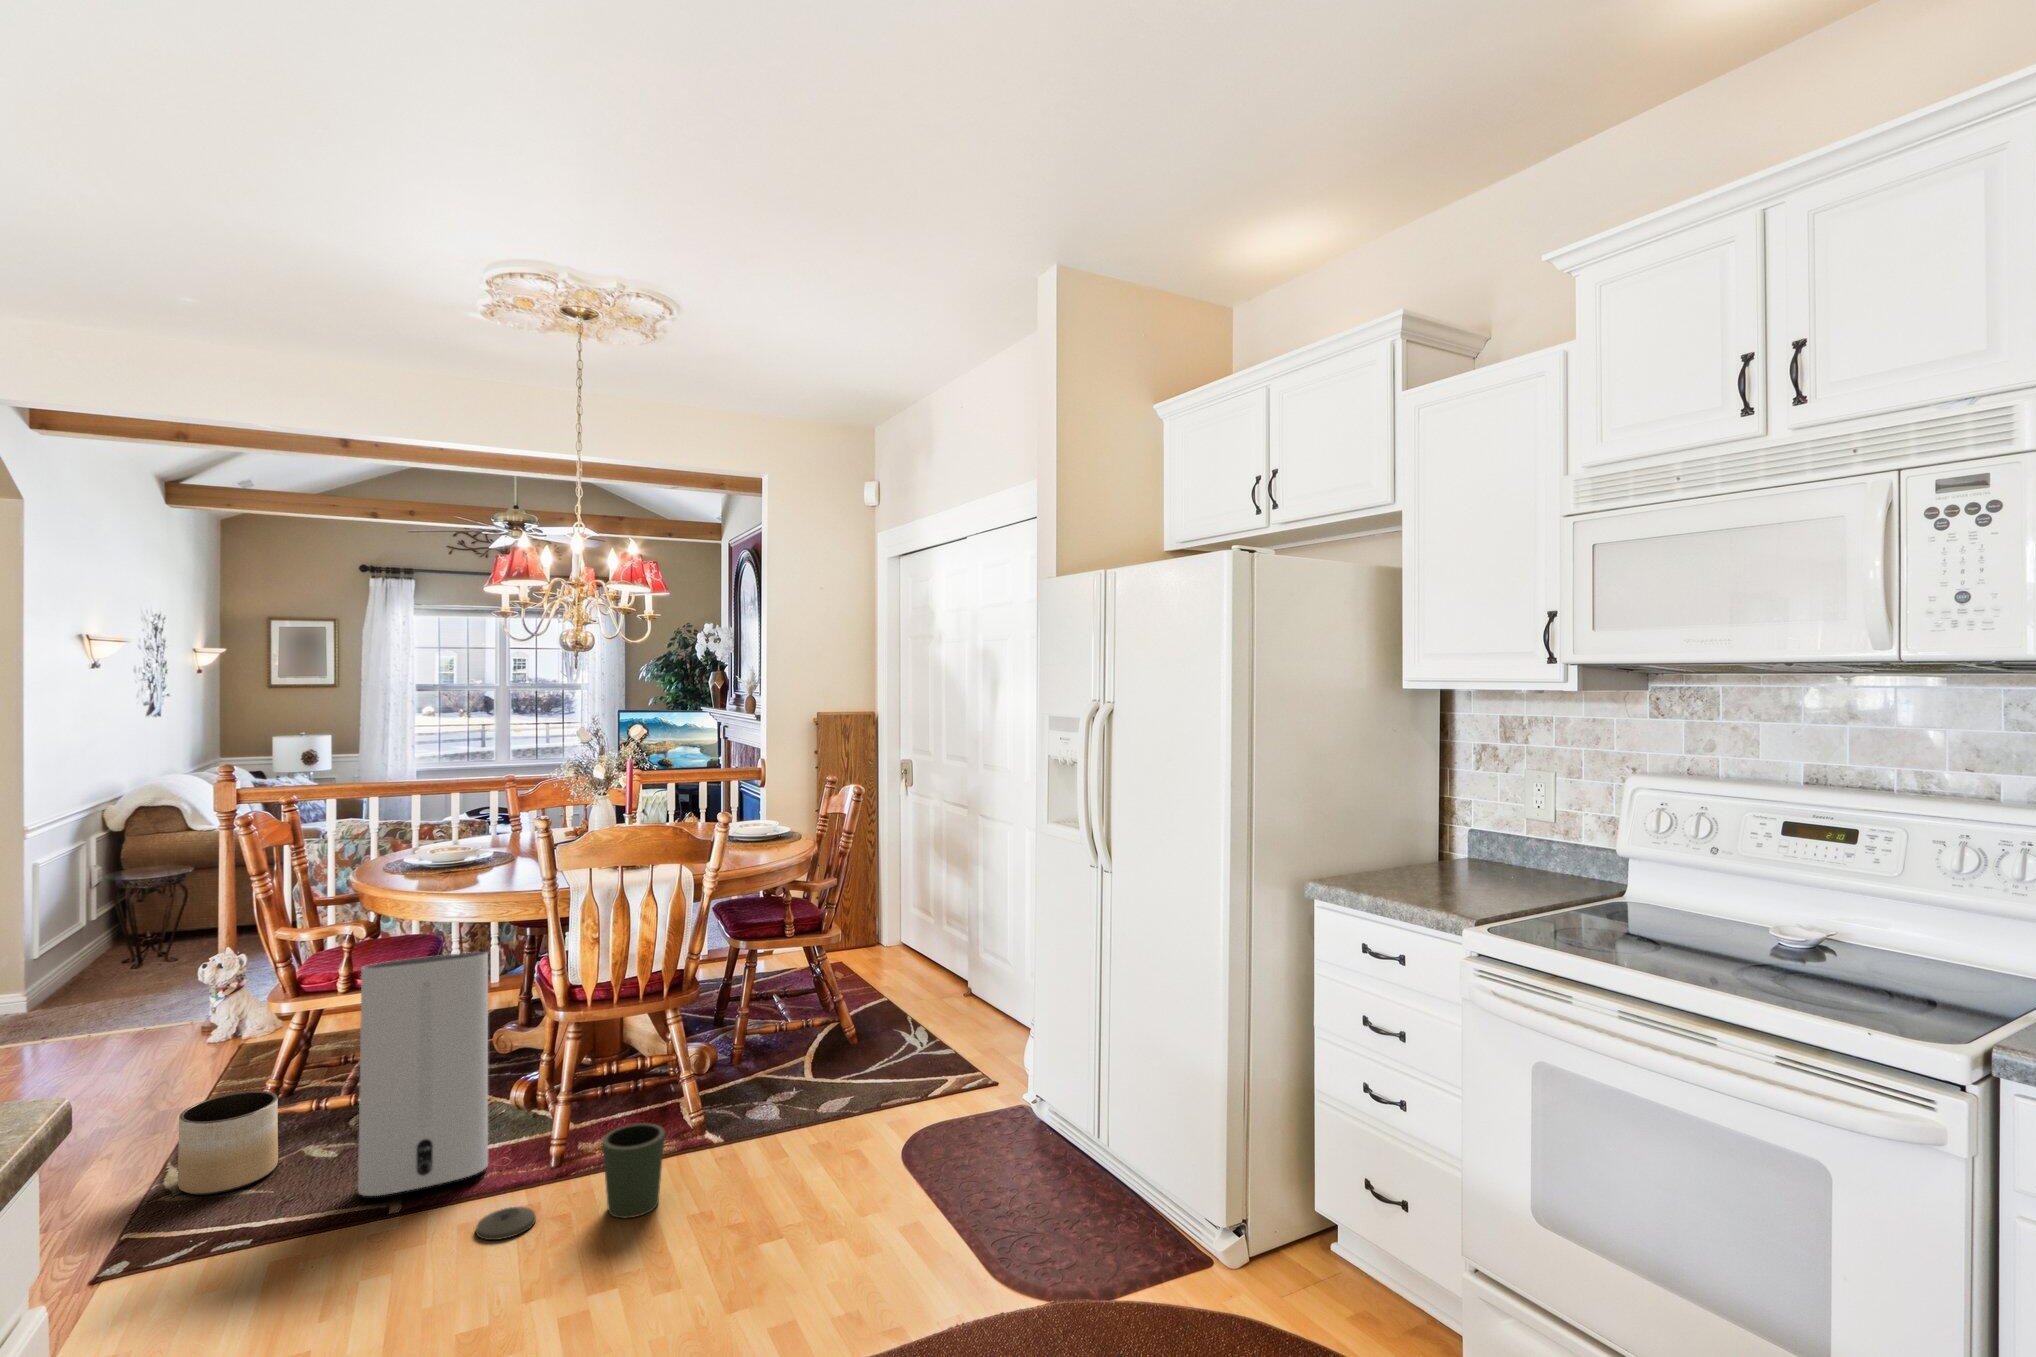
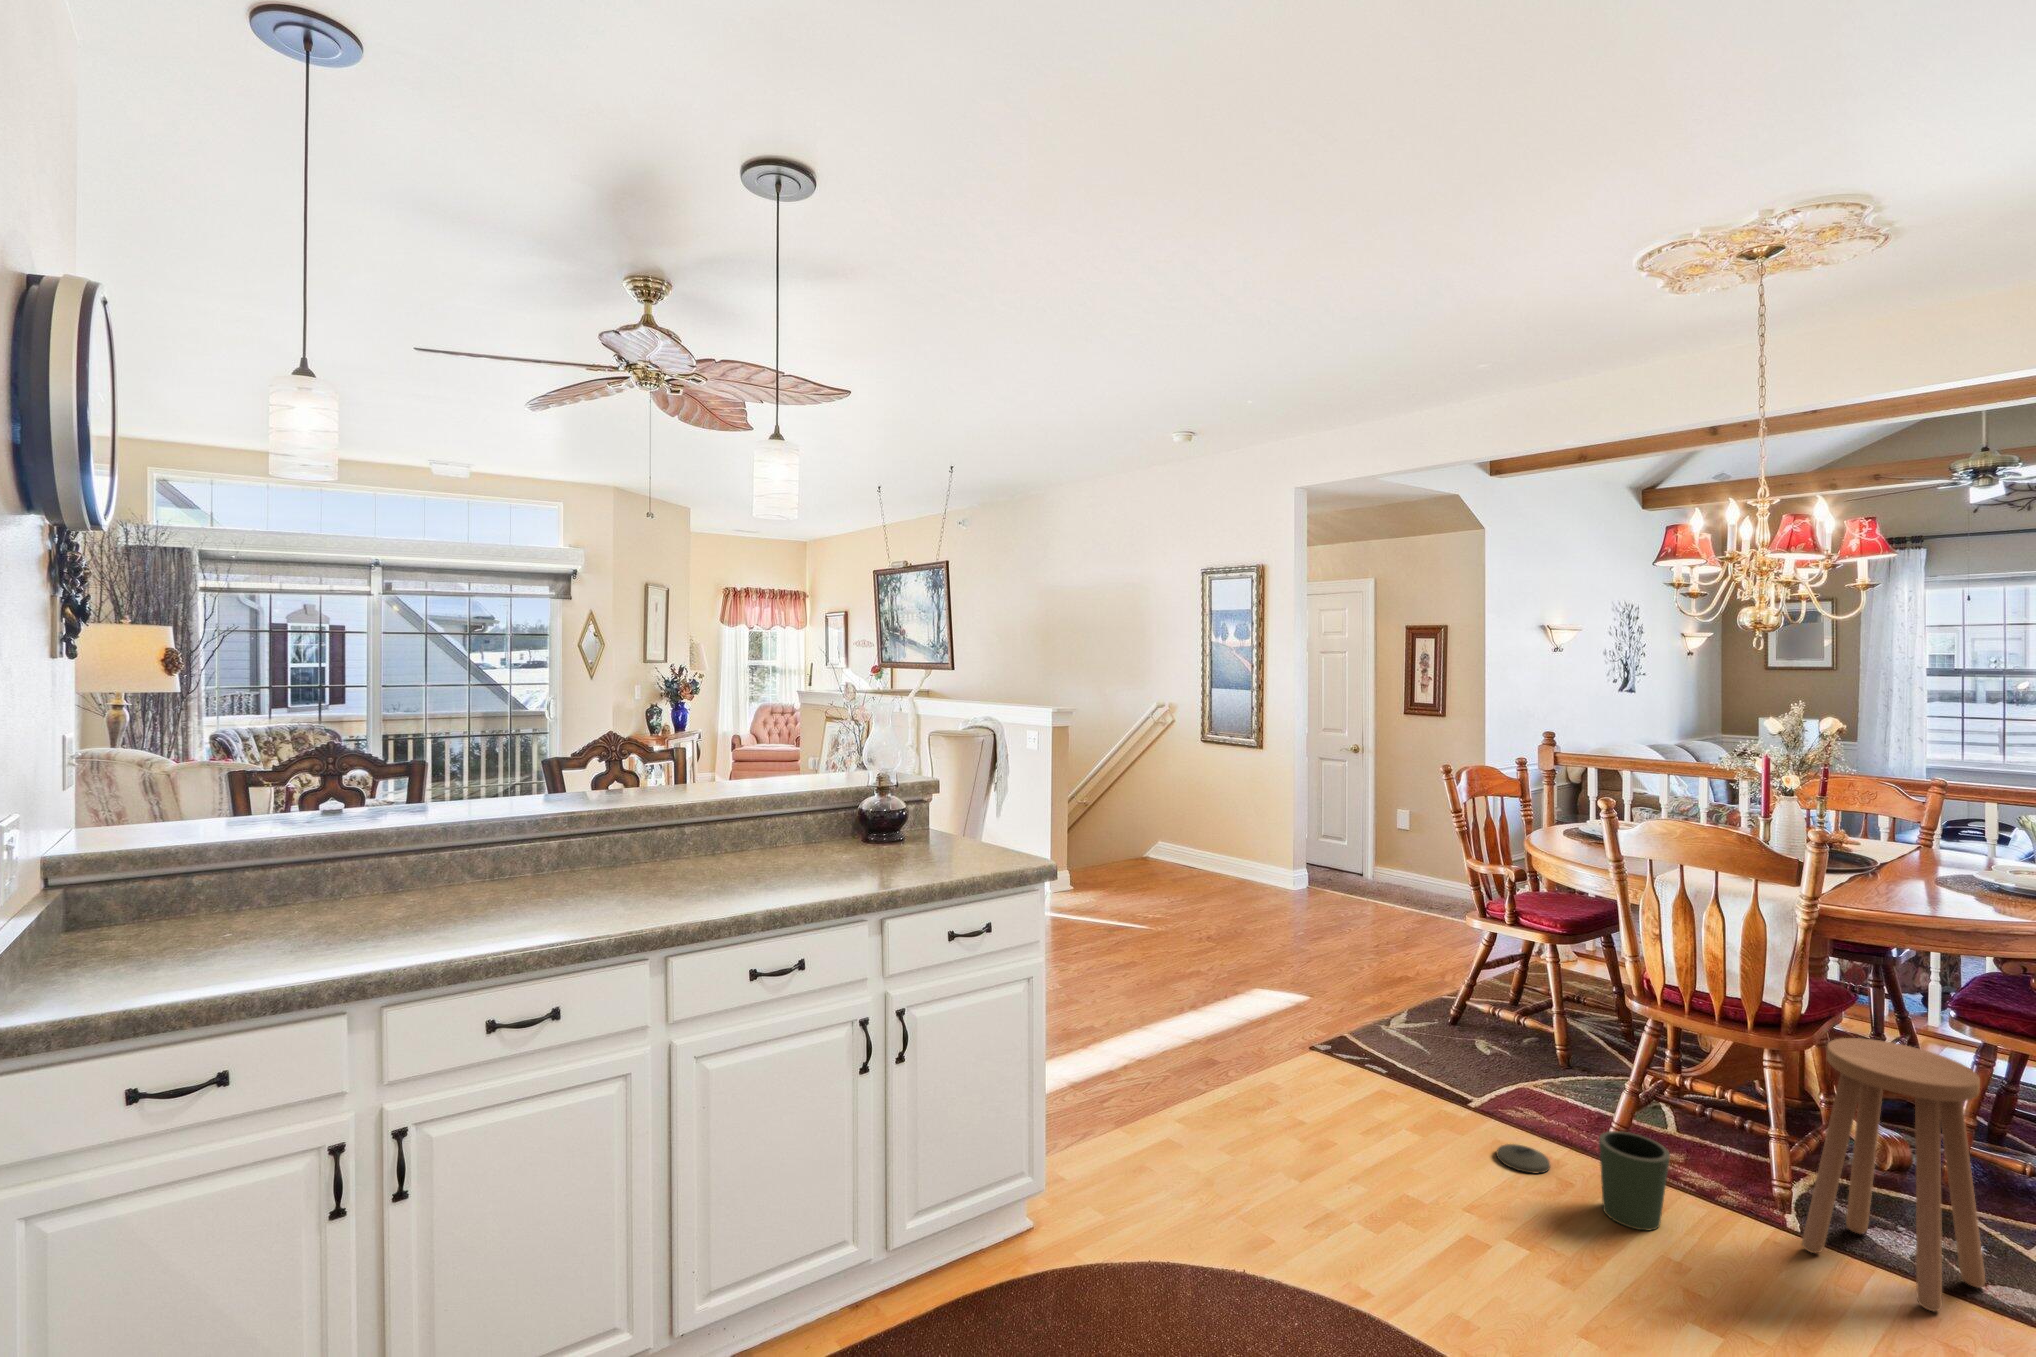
air purifier: present [358,952,488,1196] -> none [1465,904,1588,1117]
stool: none [734,956,826,1150] -> present [1802,1038,1985,1311]
planter: present [178,1091,278,1195] -> none [1393,972,1457,1043]

